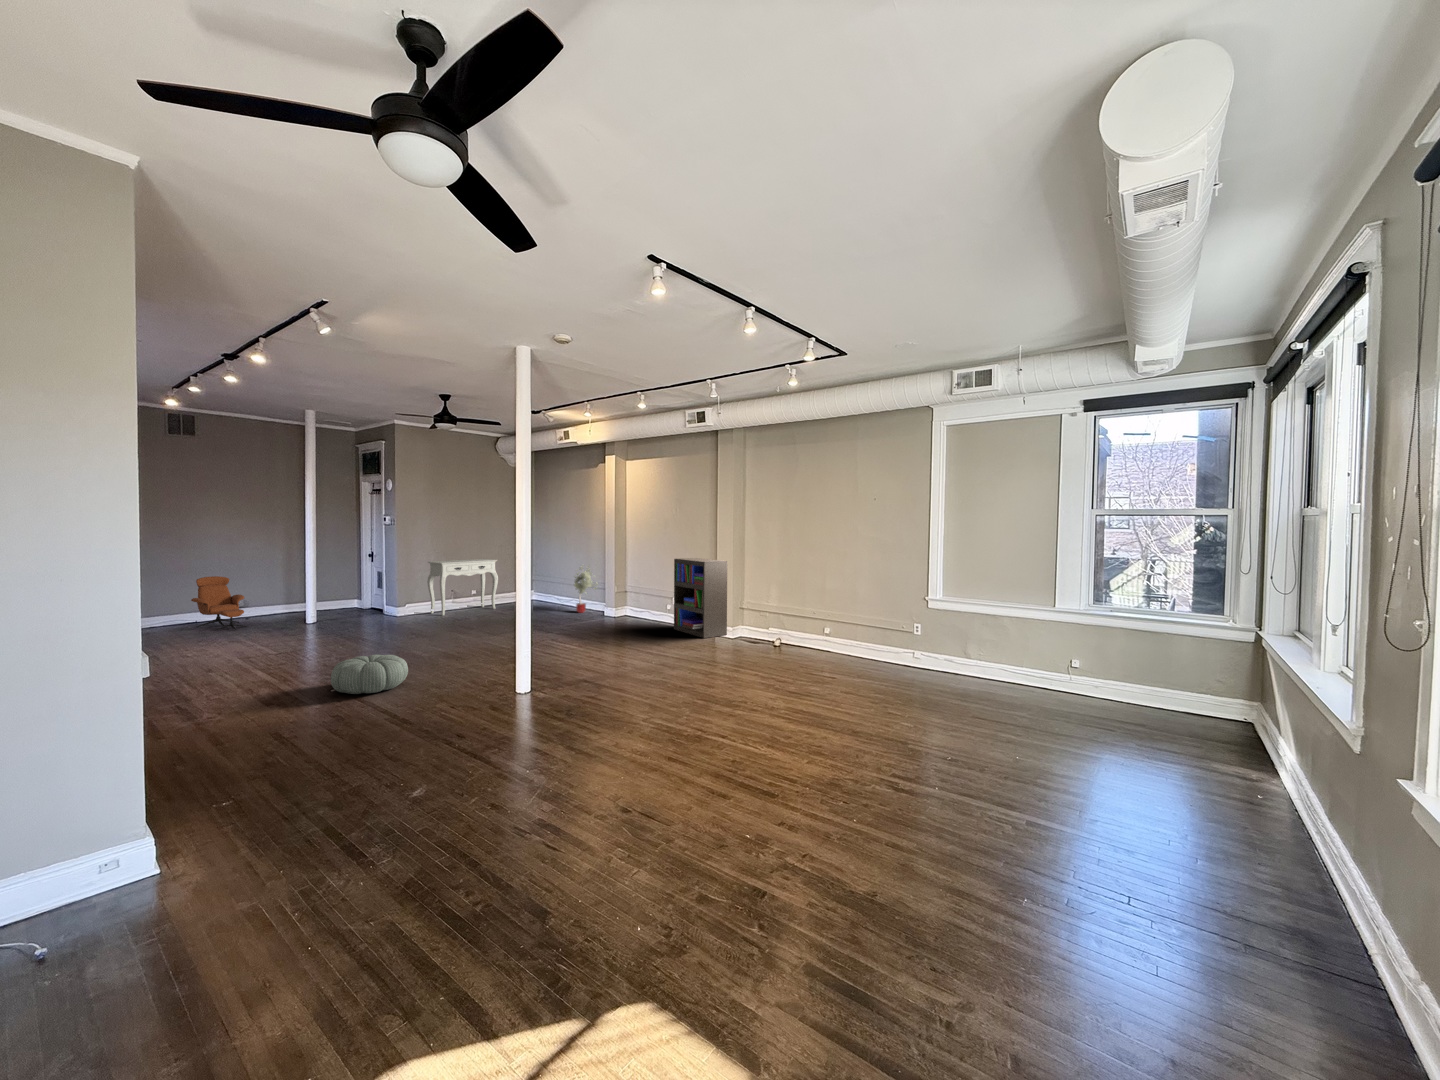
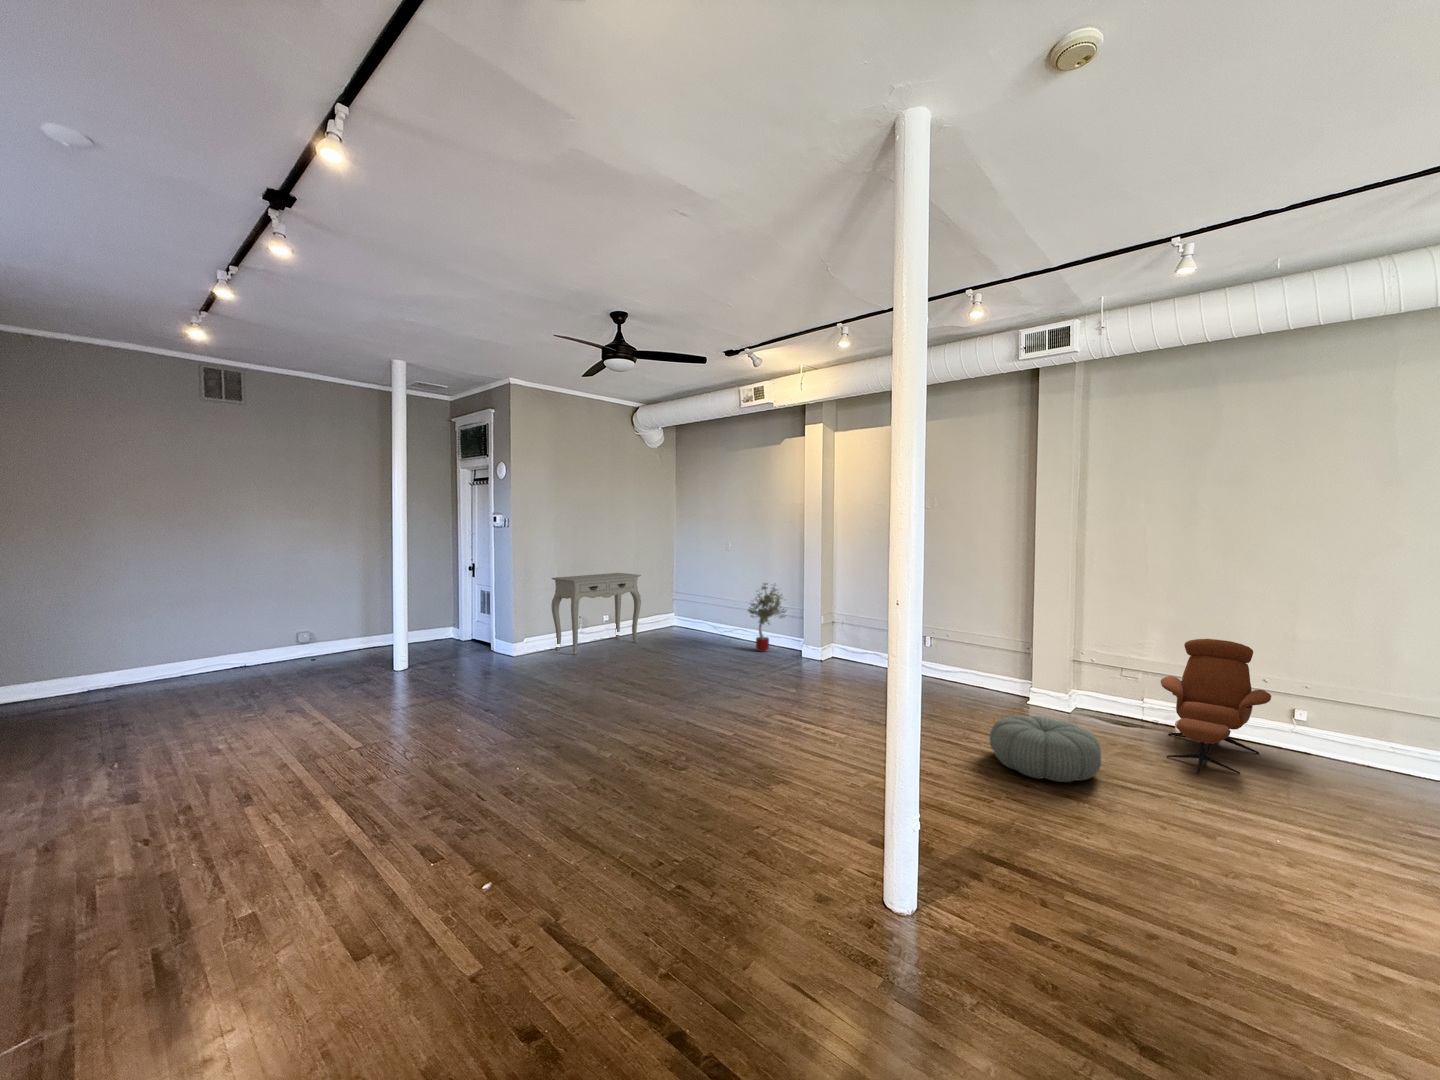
bookshelf: present [674,558,727,638] -> none [946,577,1055,712]
lounge chair: present [191,576,247,631] -> present [1160,639,1271,774]
pouf: present [331,655,408,694] -> present [990,715,1101,782]

